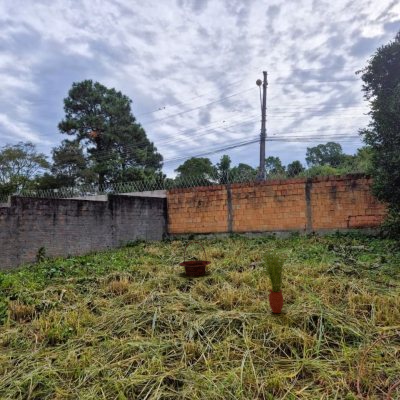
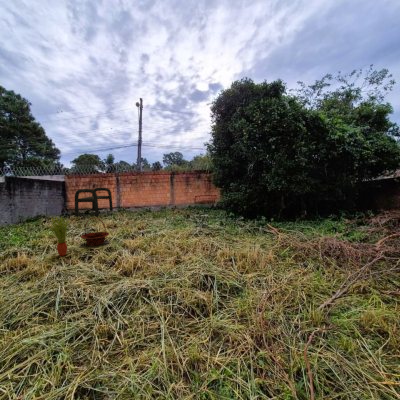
bench: none [176,205,223,243] -> present [75,188,113,216]
potted plant: present [262,249,287,313] -> present [50,218,69,256]

